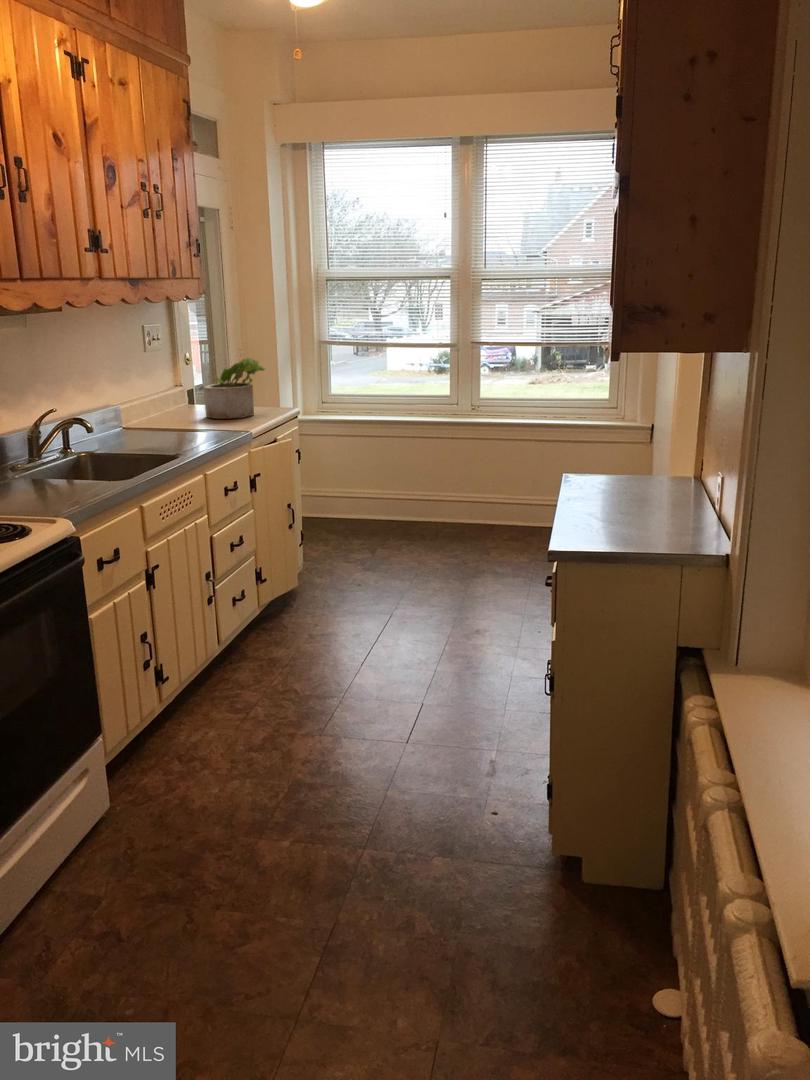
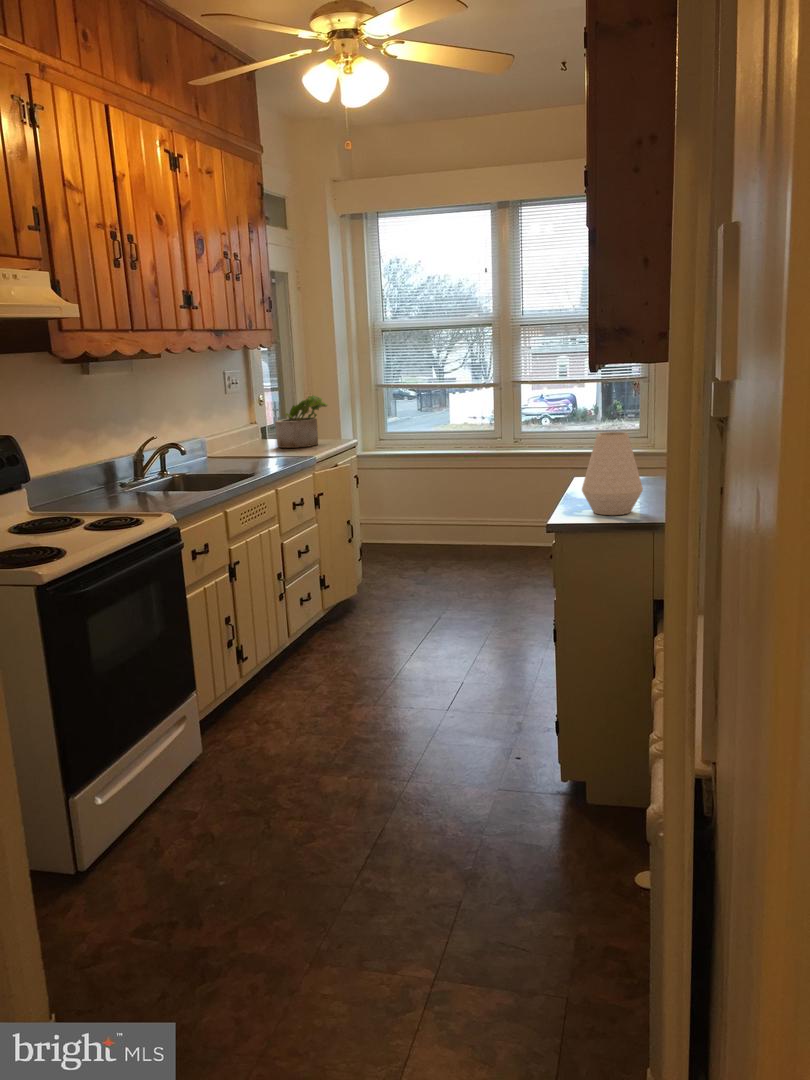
vase: none [582,432,657,536] -> present [582,432,643,515]

